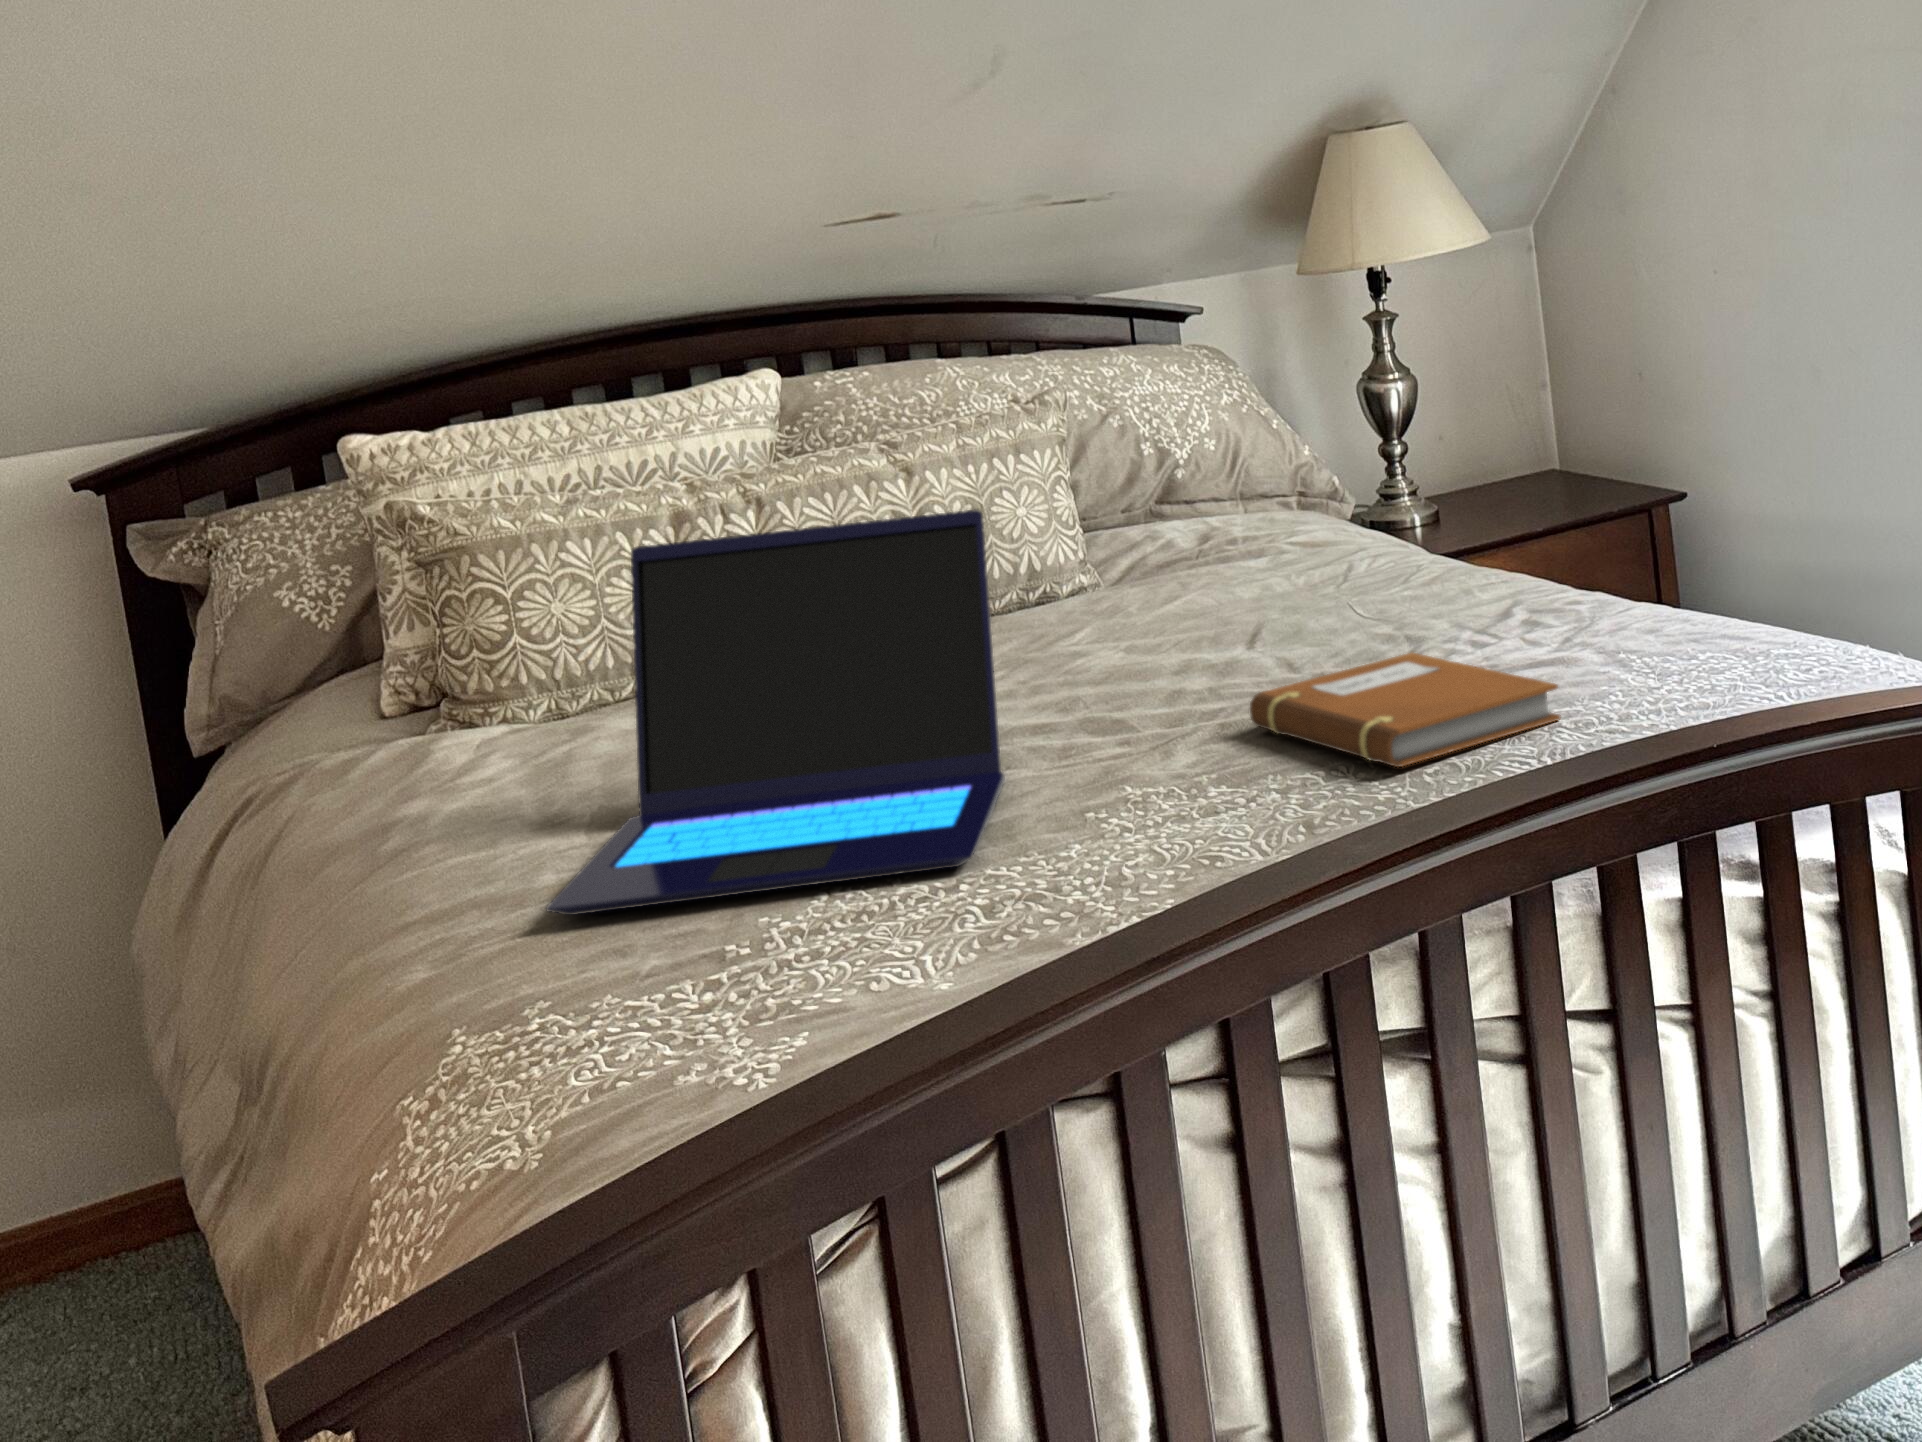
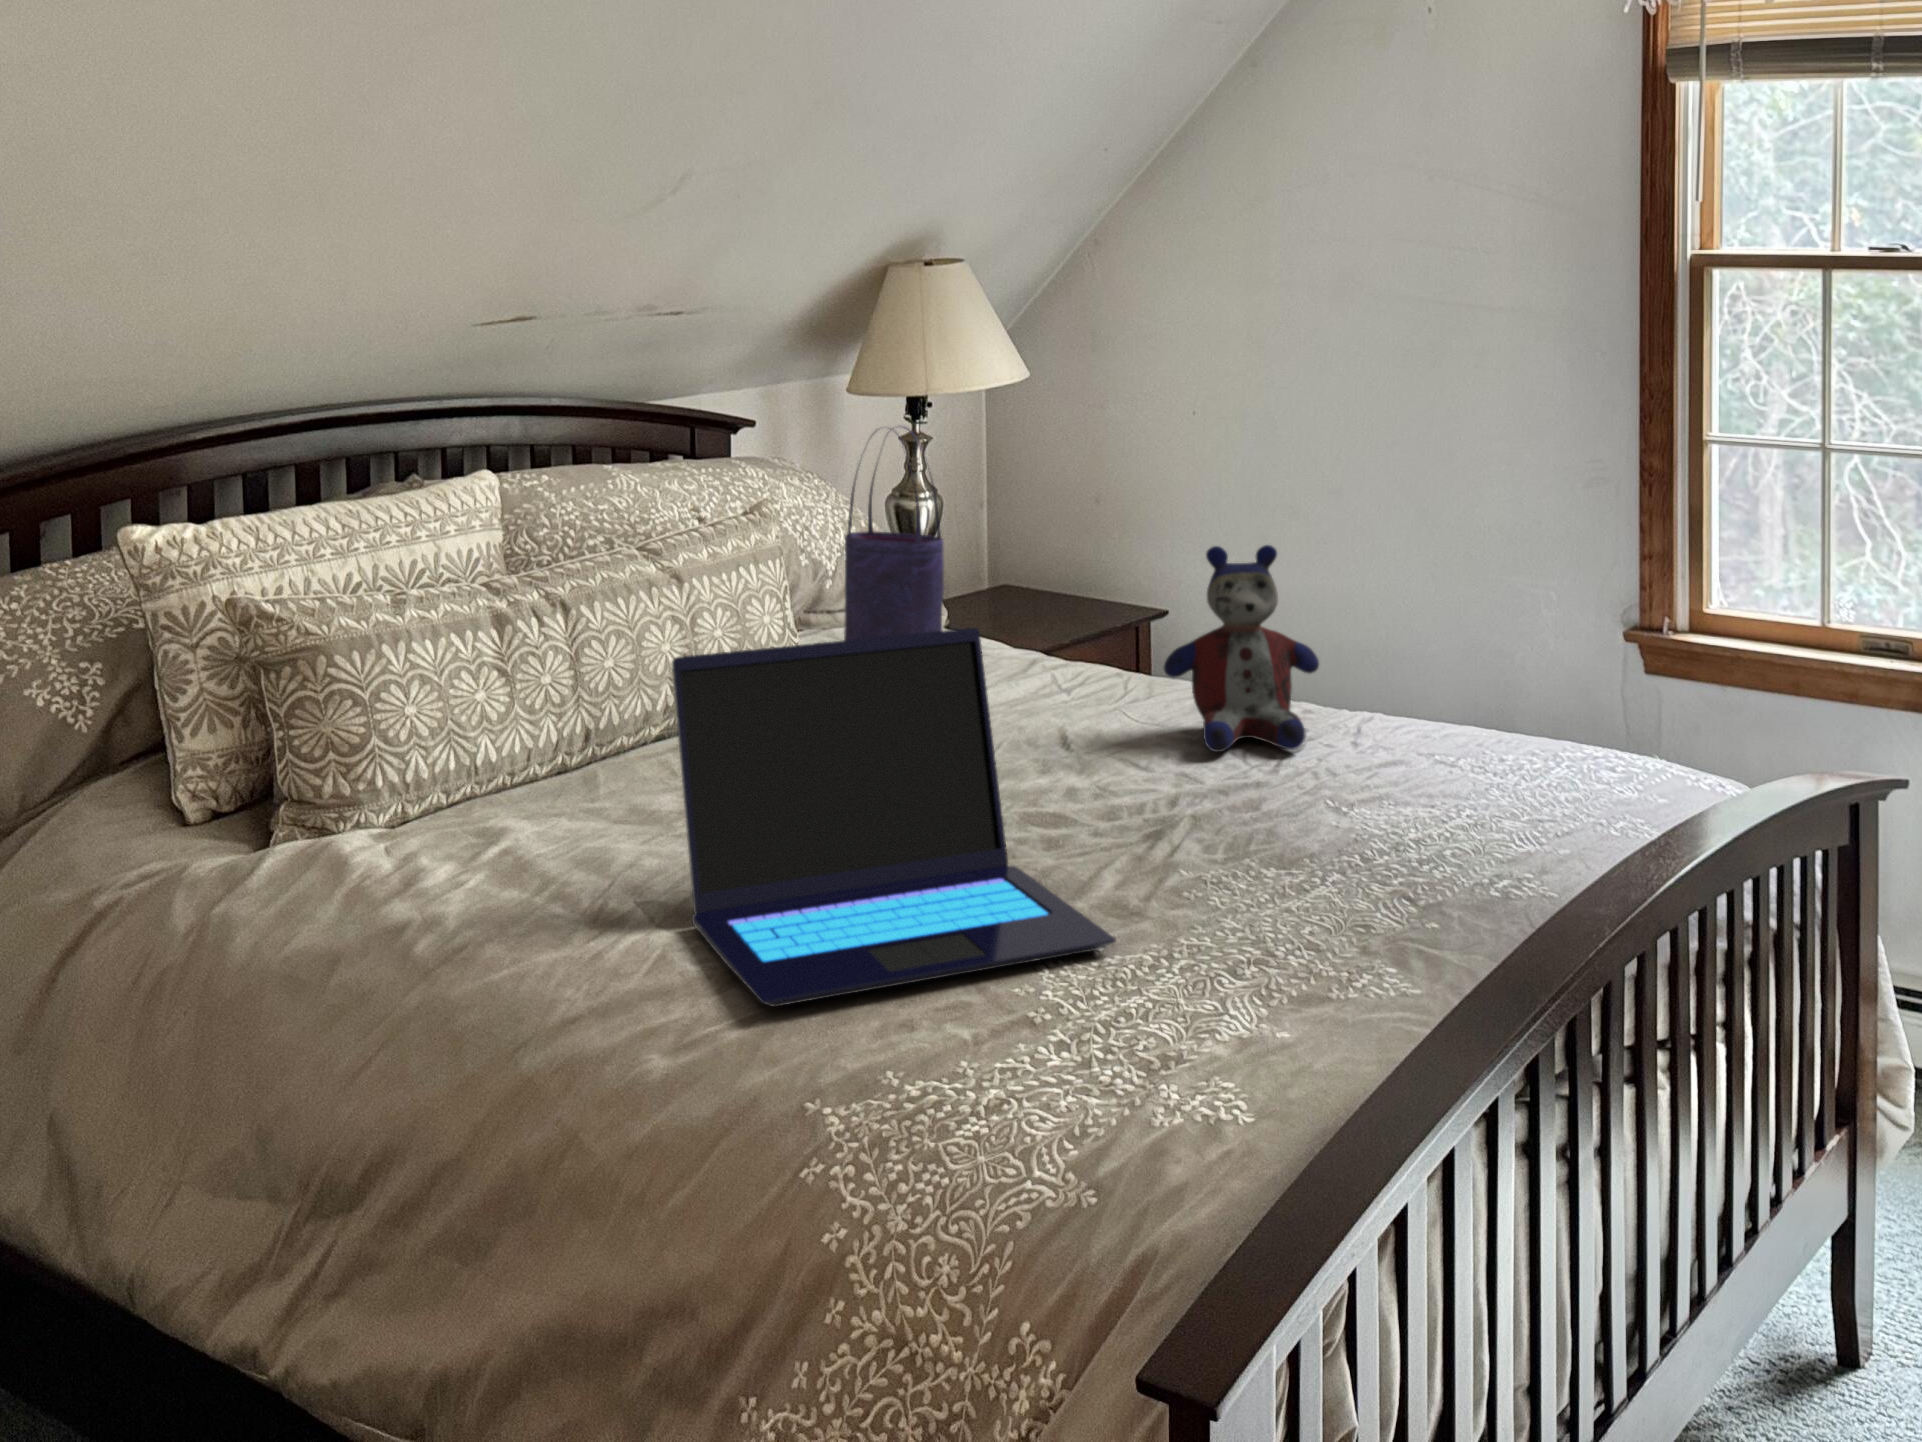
tote bag: none [1171,300,1270,552] -> present [844,426,944,640]
stuffed bear: none [1361,408,1538,648] -> present [1164,545,1319,752]
notebook: present [1250,653,1561,767] -> none [1193,757,1457,855]

